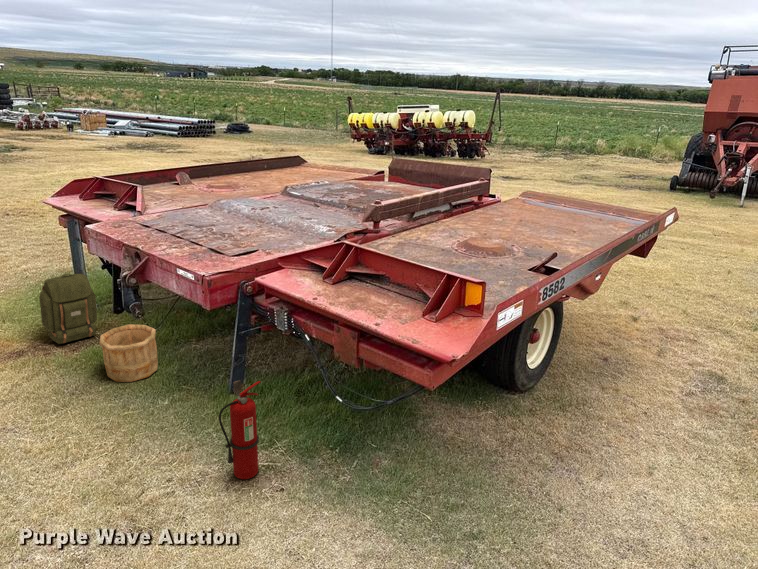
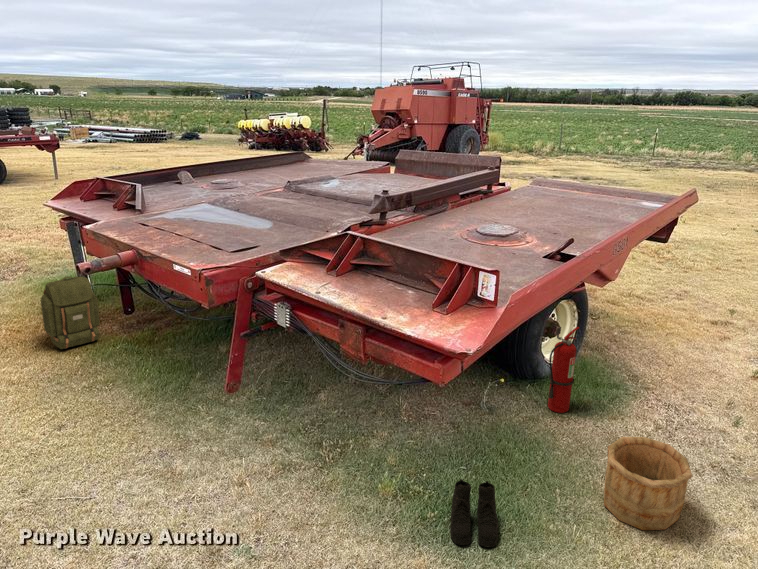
wooden bucket: present [99,324,158,382] -> present [604,437,692,530]
fire extinguisher: present [219,380,260,479] -> present [548,327,579,413]
boots: none [441,482,487,548] -> present [450,479,498,547]

